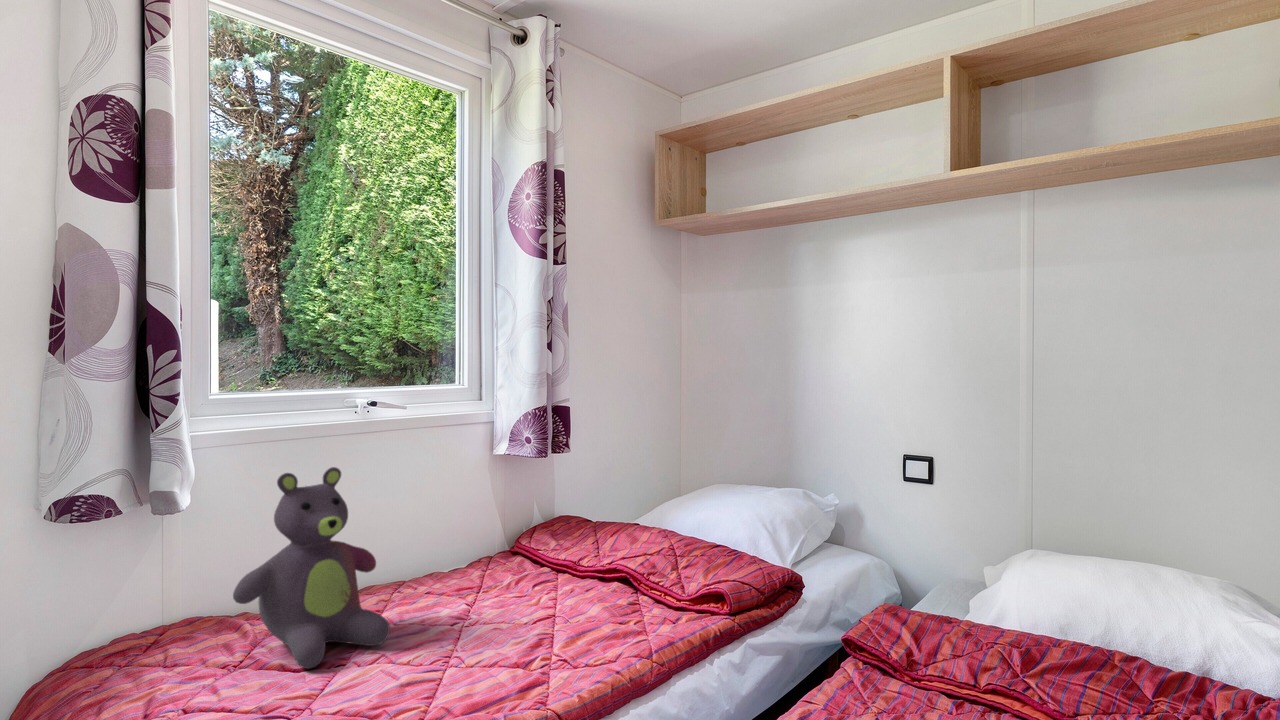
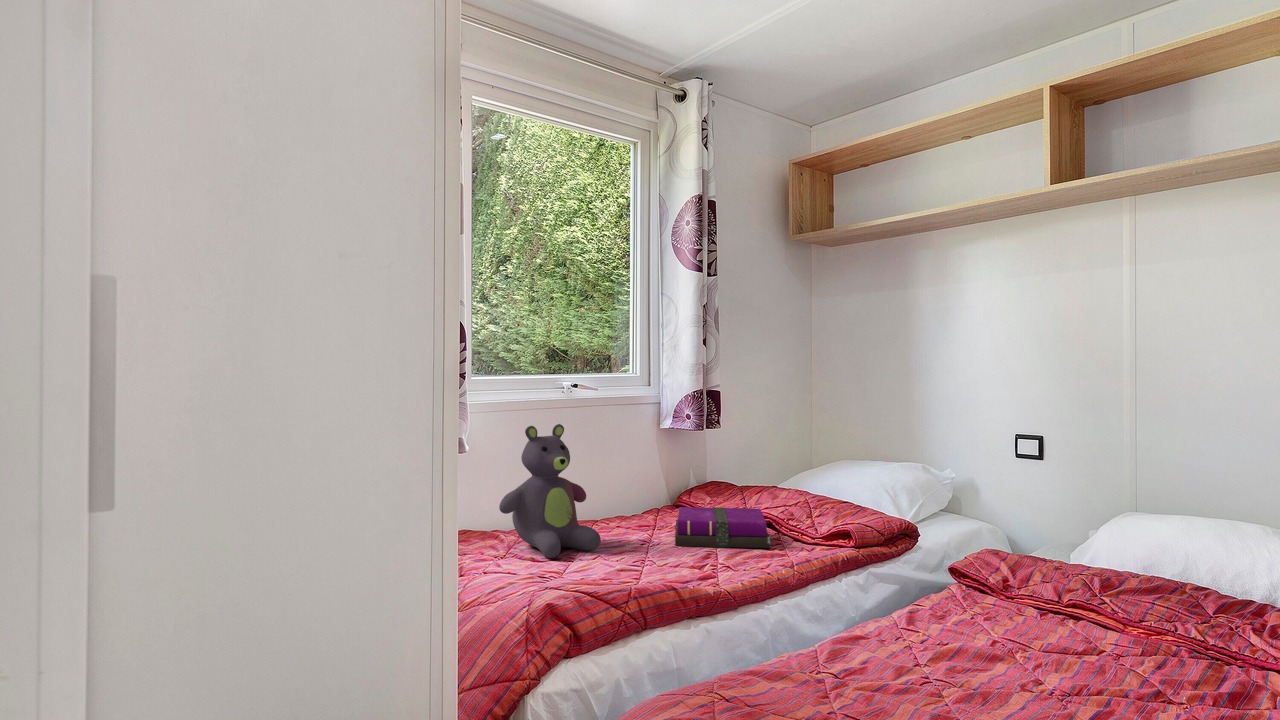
notebook: none [499,561,624,625] -> present [675,507,771,548]

